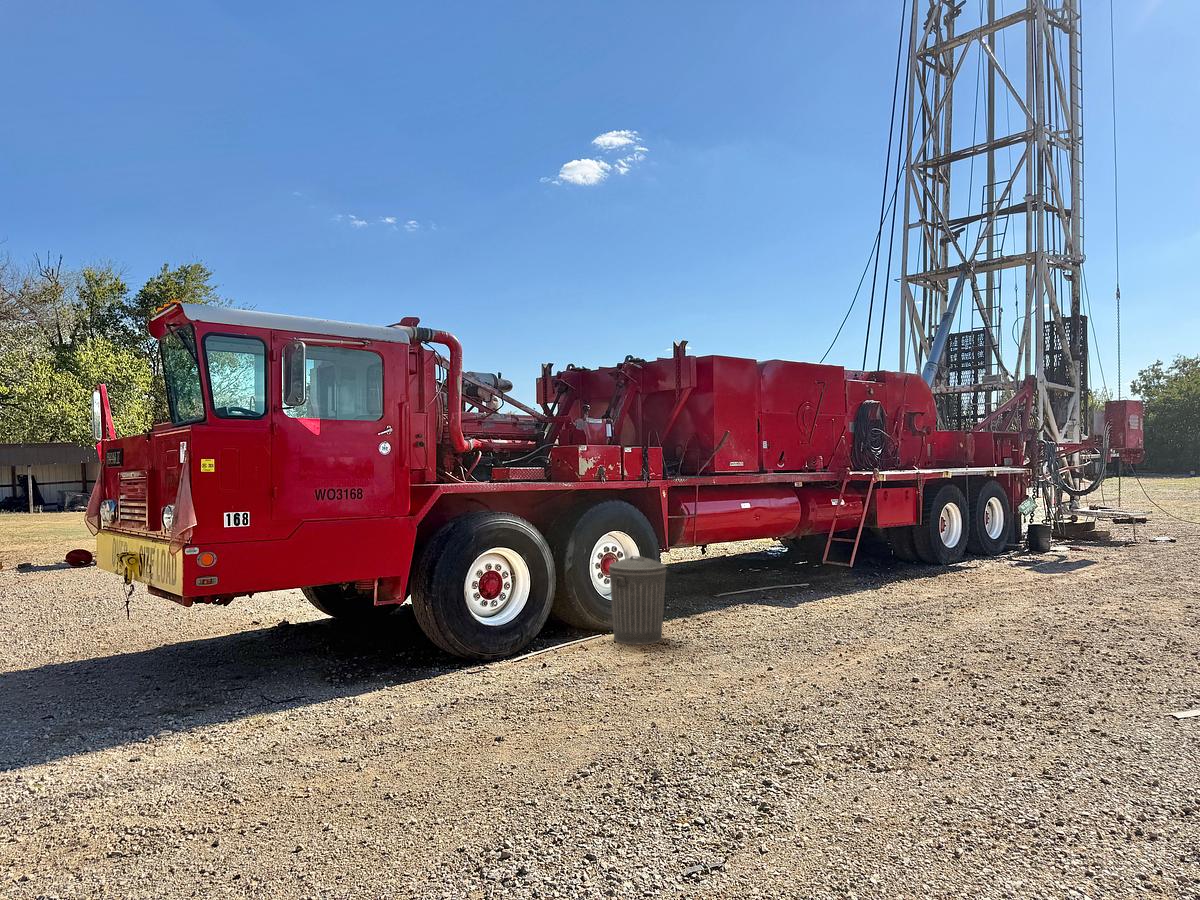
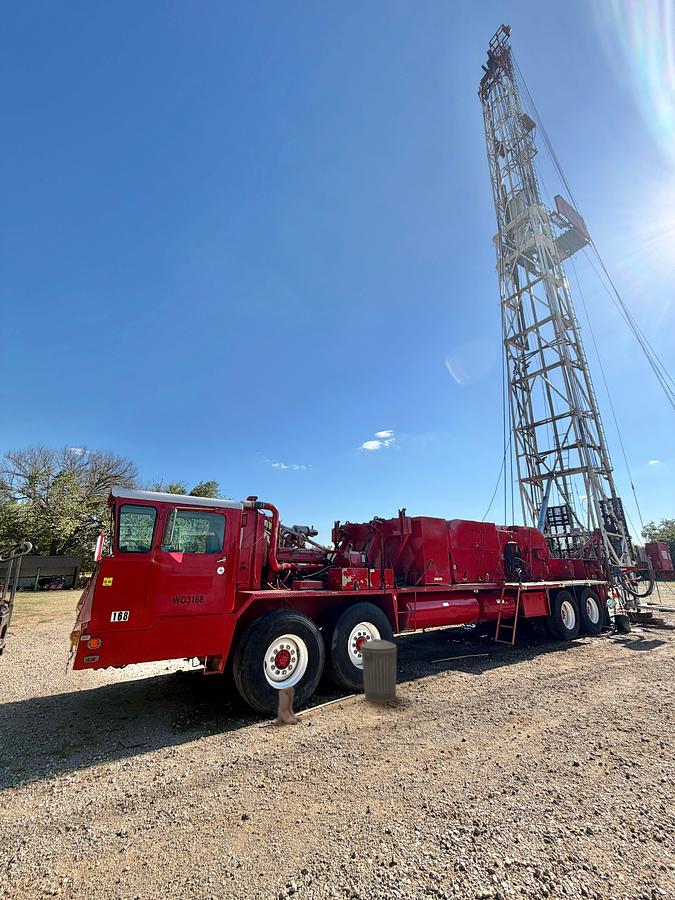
boots: none [487,621,525,671] -> present [278,686,302,724]

